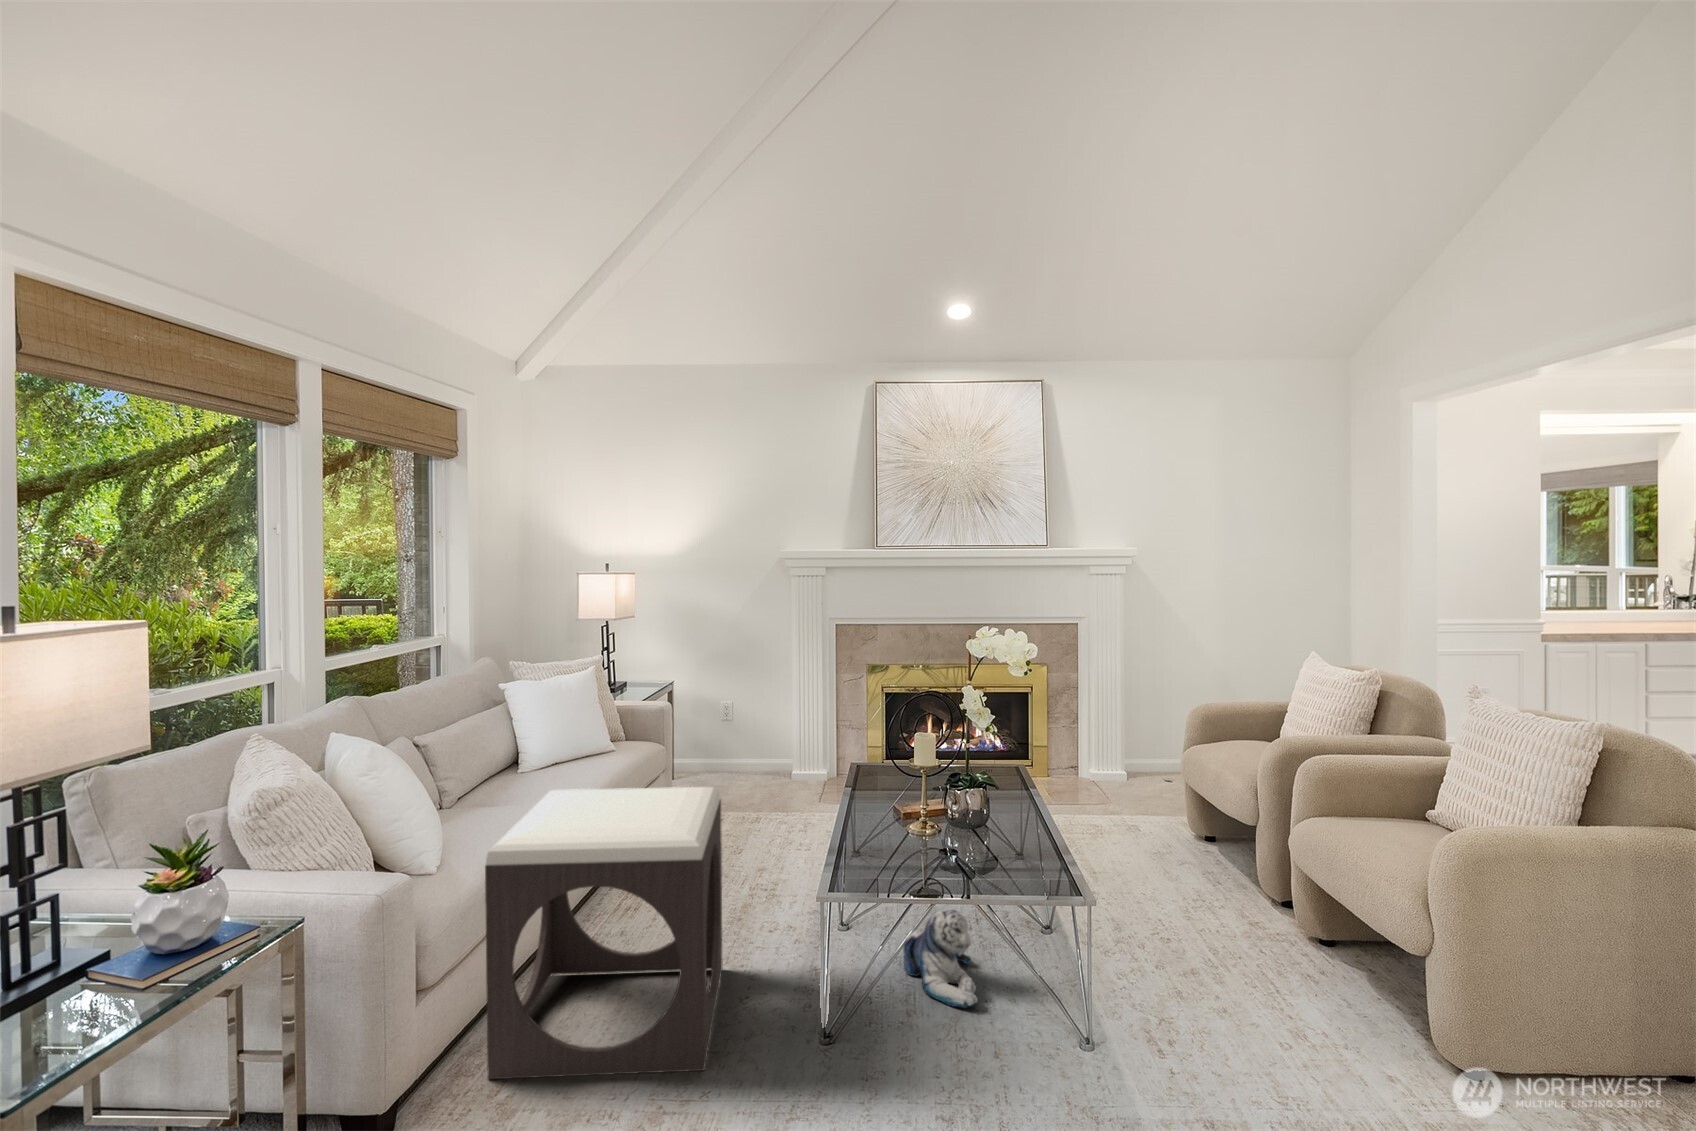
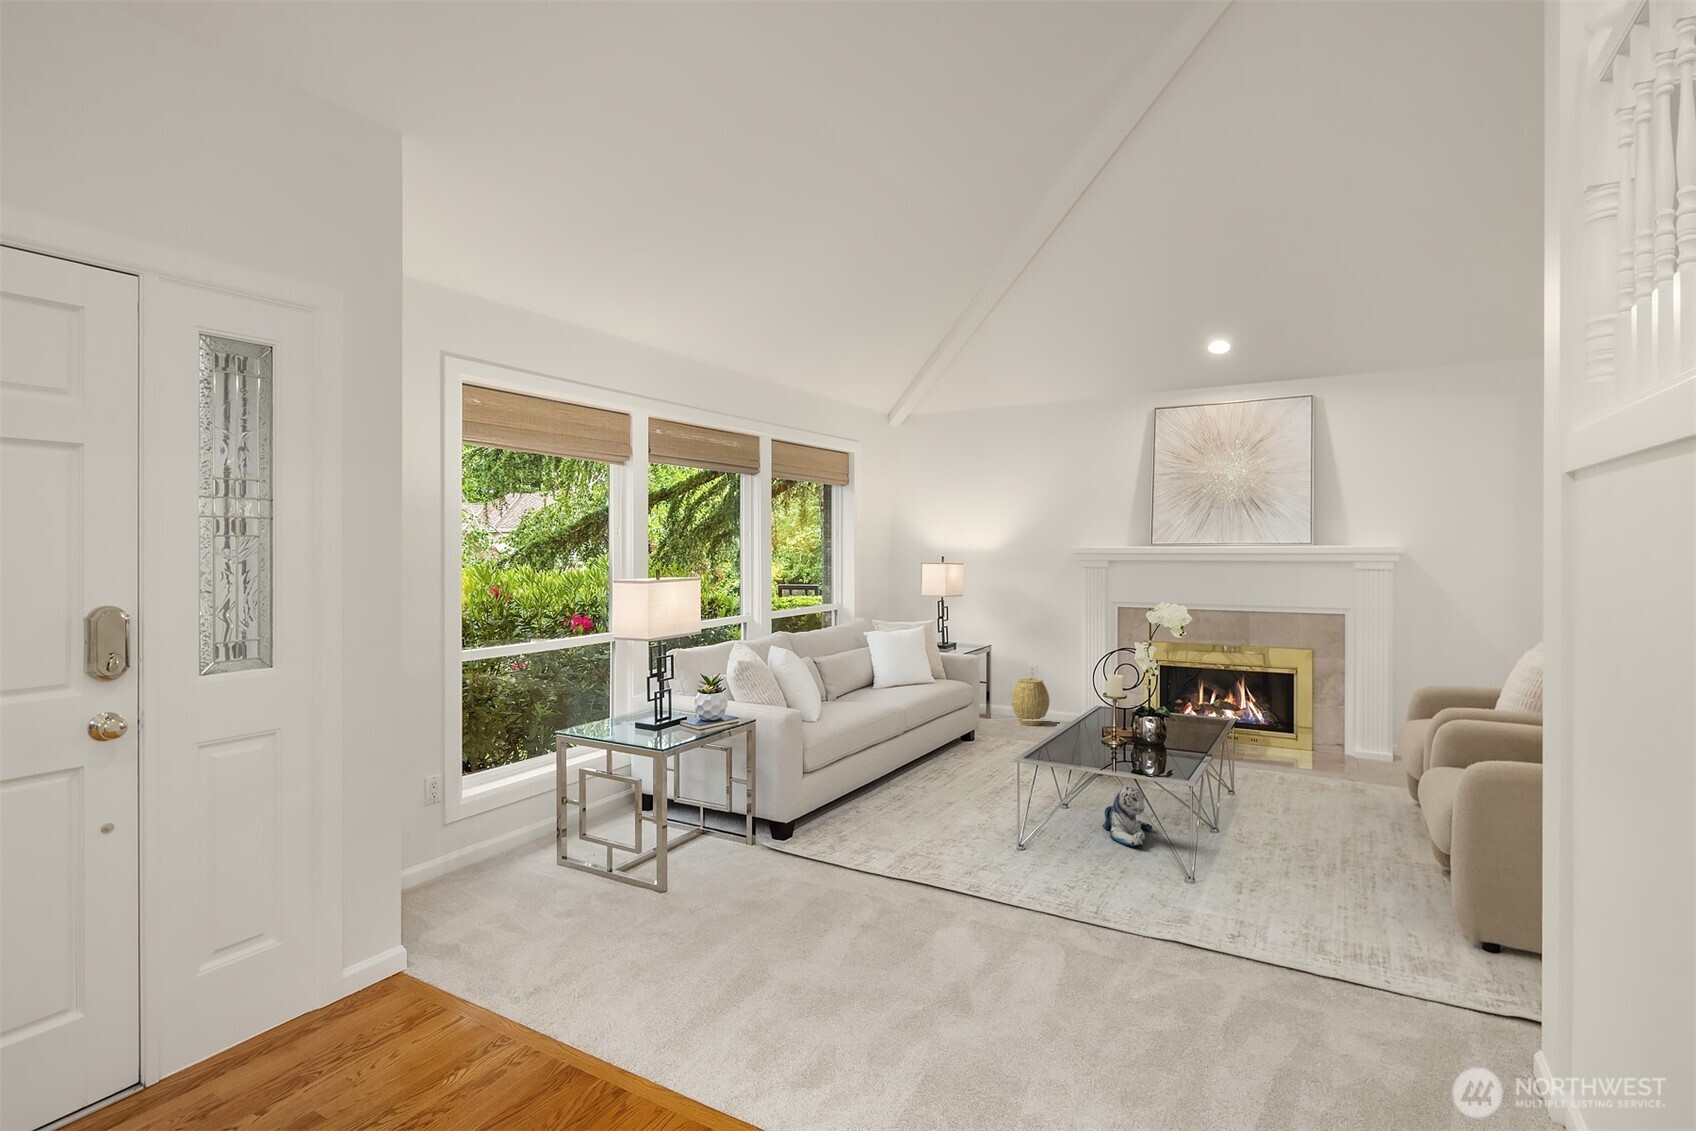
woven basket: none [703,719,751,782] -> present [1012,678,1049,725]
footstool: present [485,787,722,1079] -> none [842,685,985,844]

